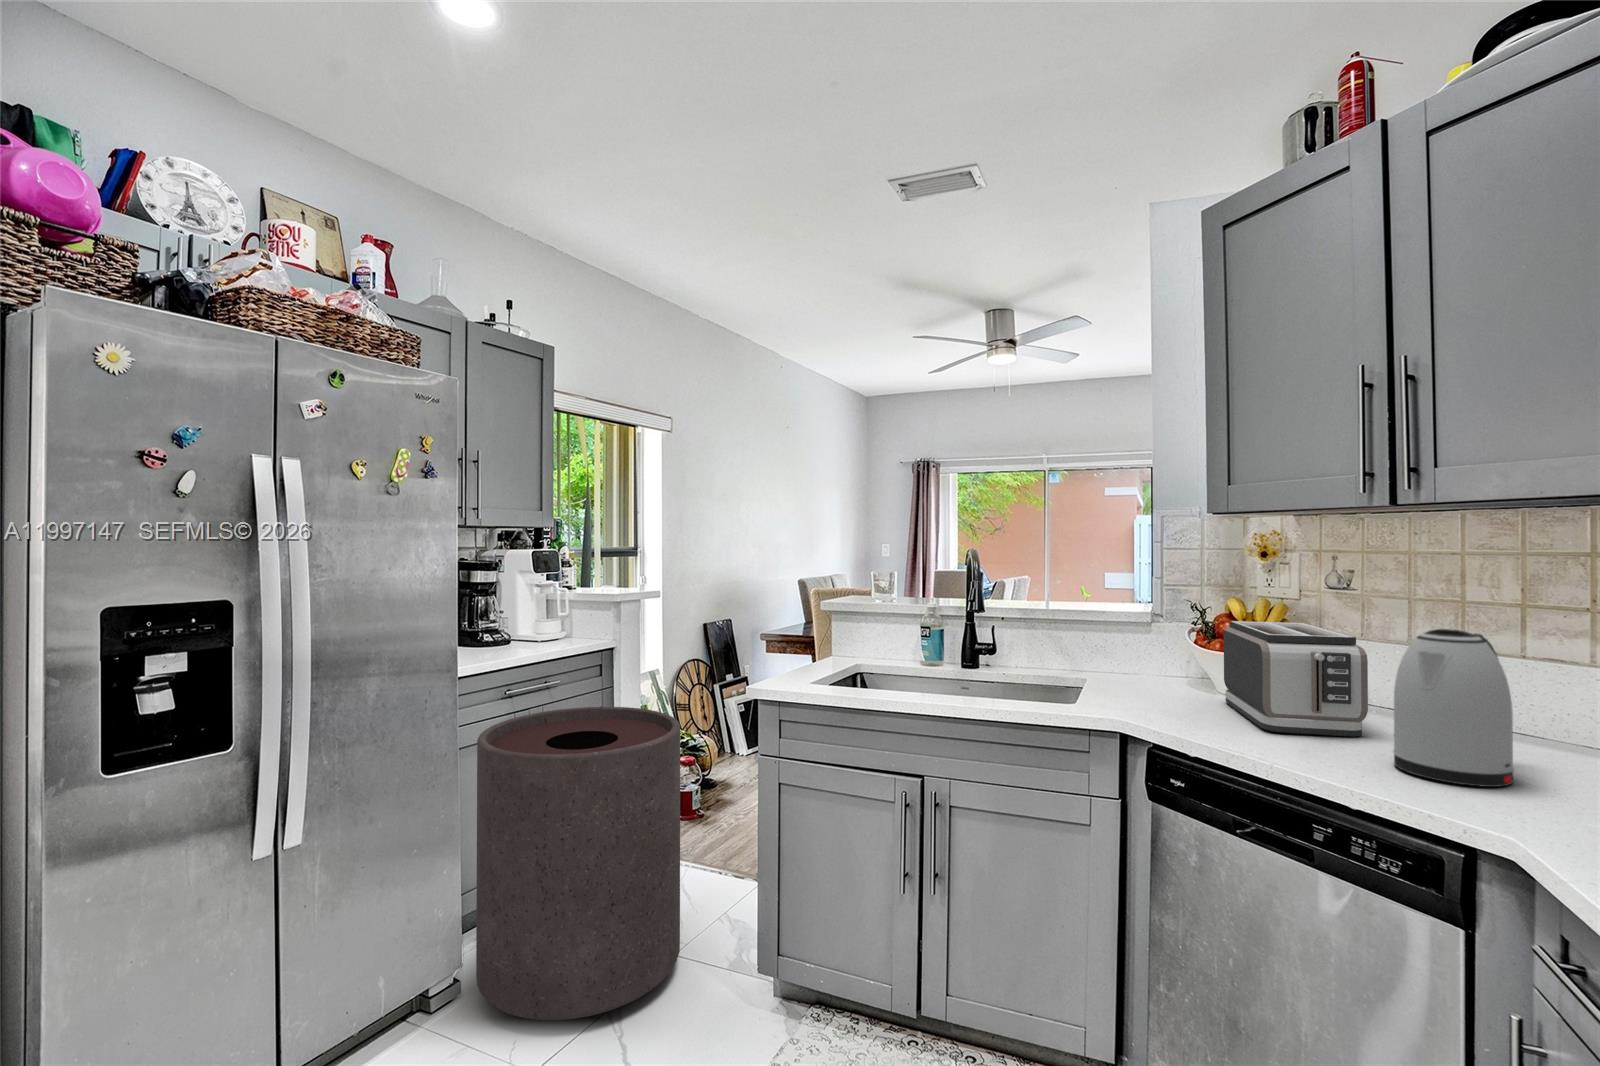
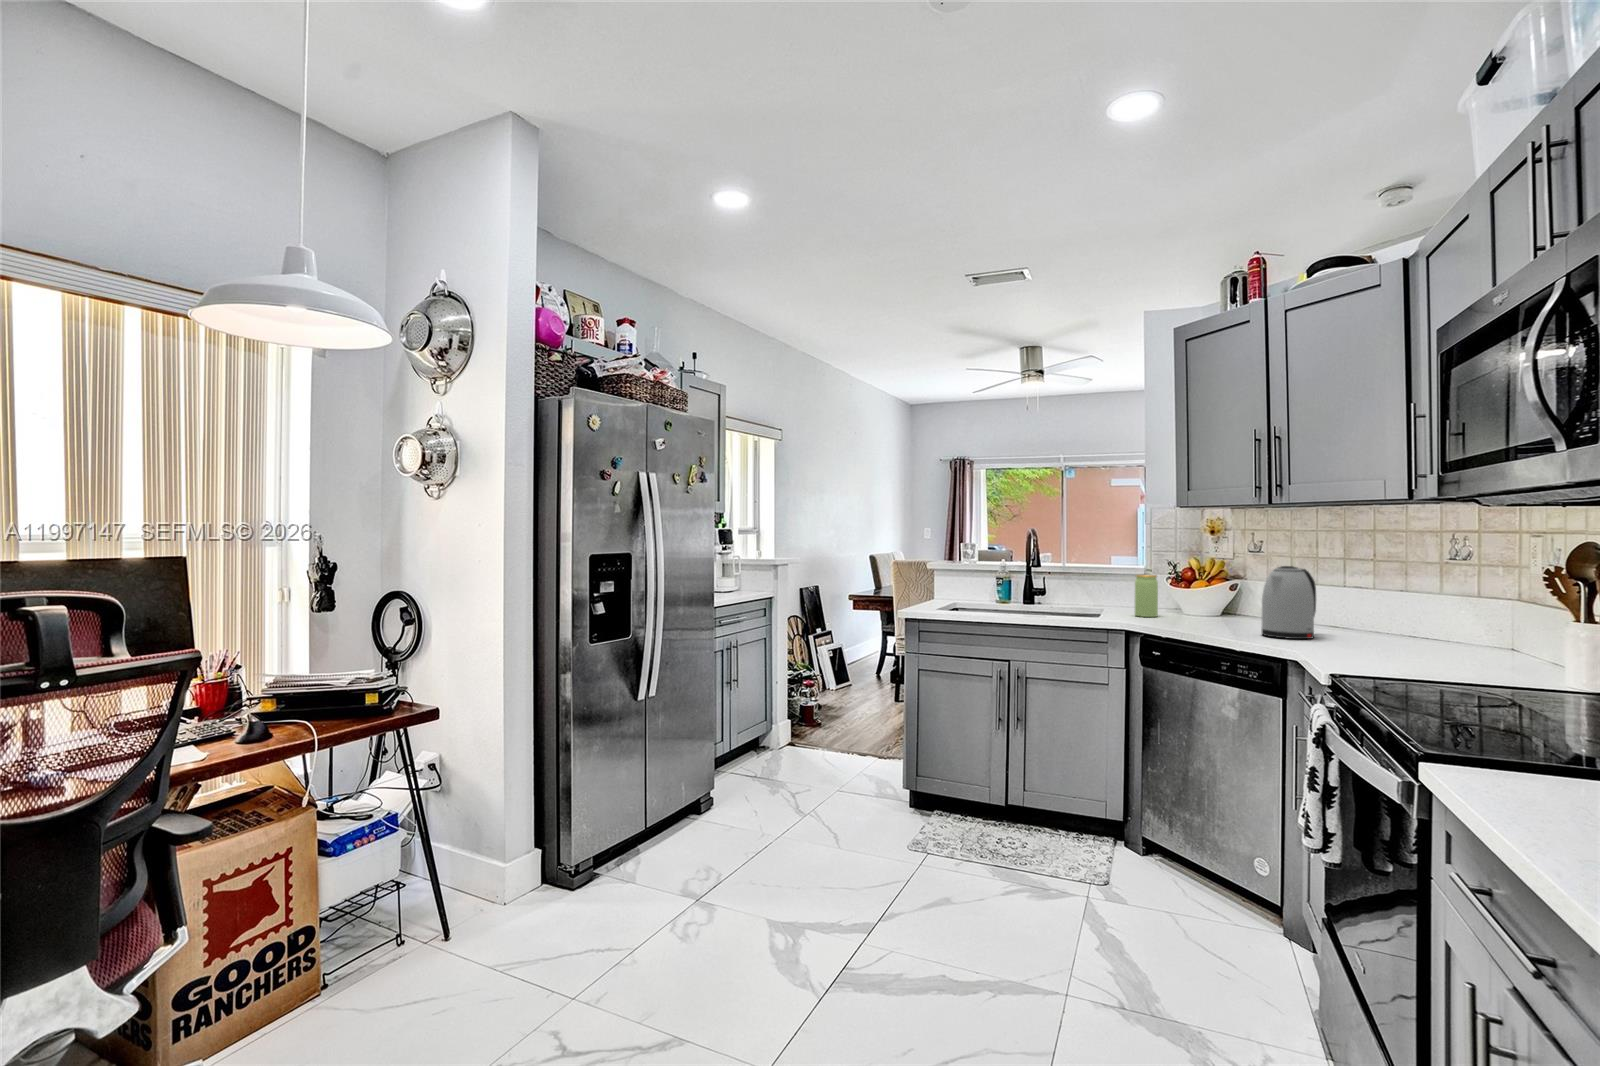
toaster: present [1224,621,1368,737] -> none [1186,570,1257,627]
jar: none [1136,626,1176,700] -> present [1135,575,1158,617]
trash can: present [476,707,680,1020] -> none [724,632,846,808]

